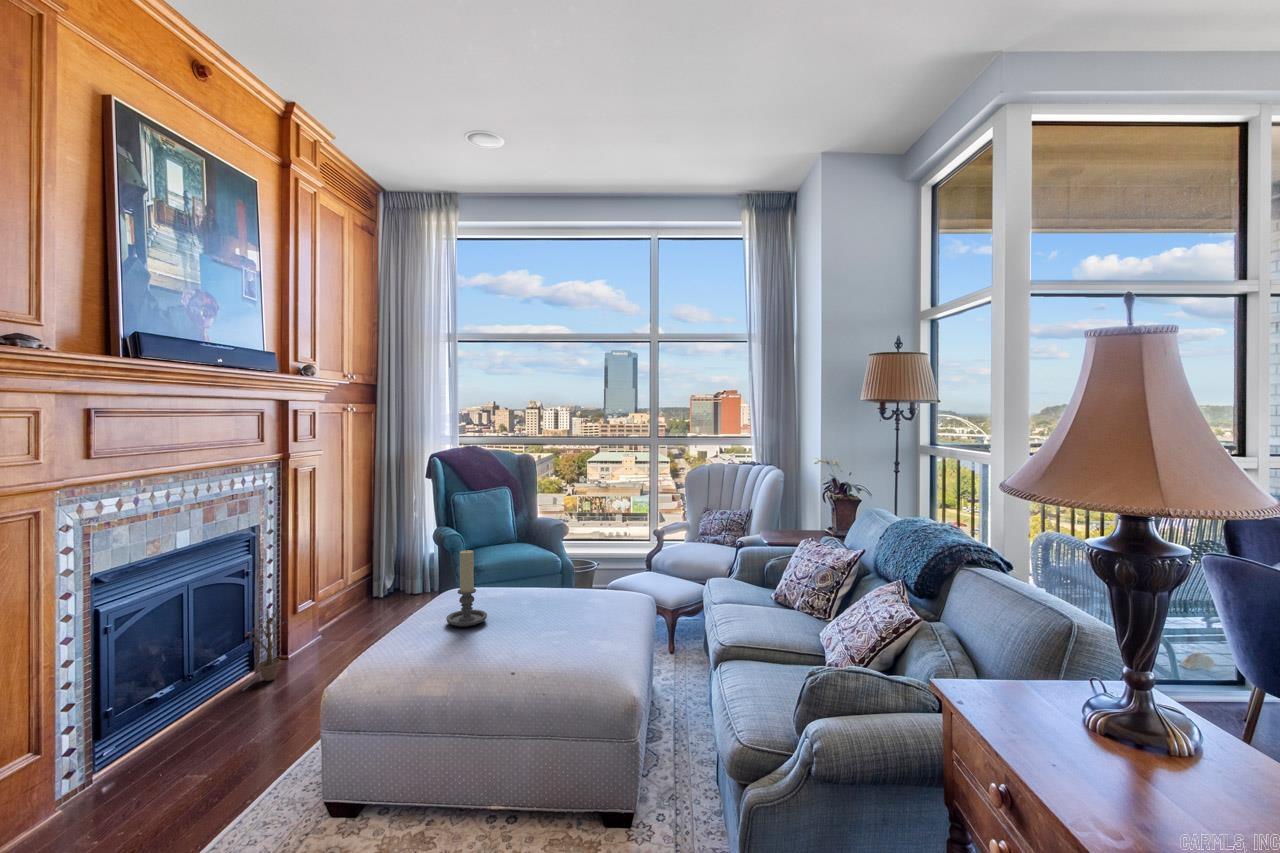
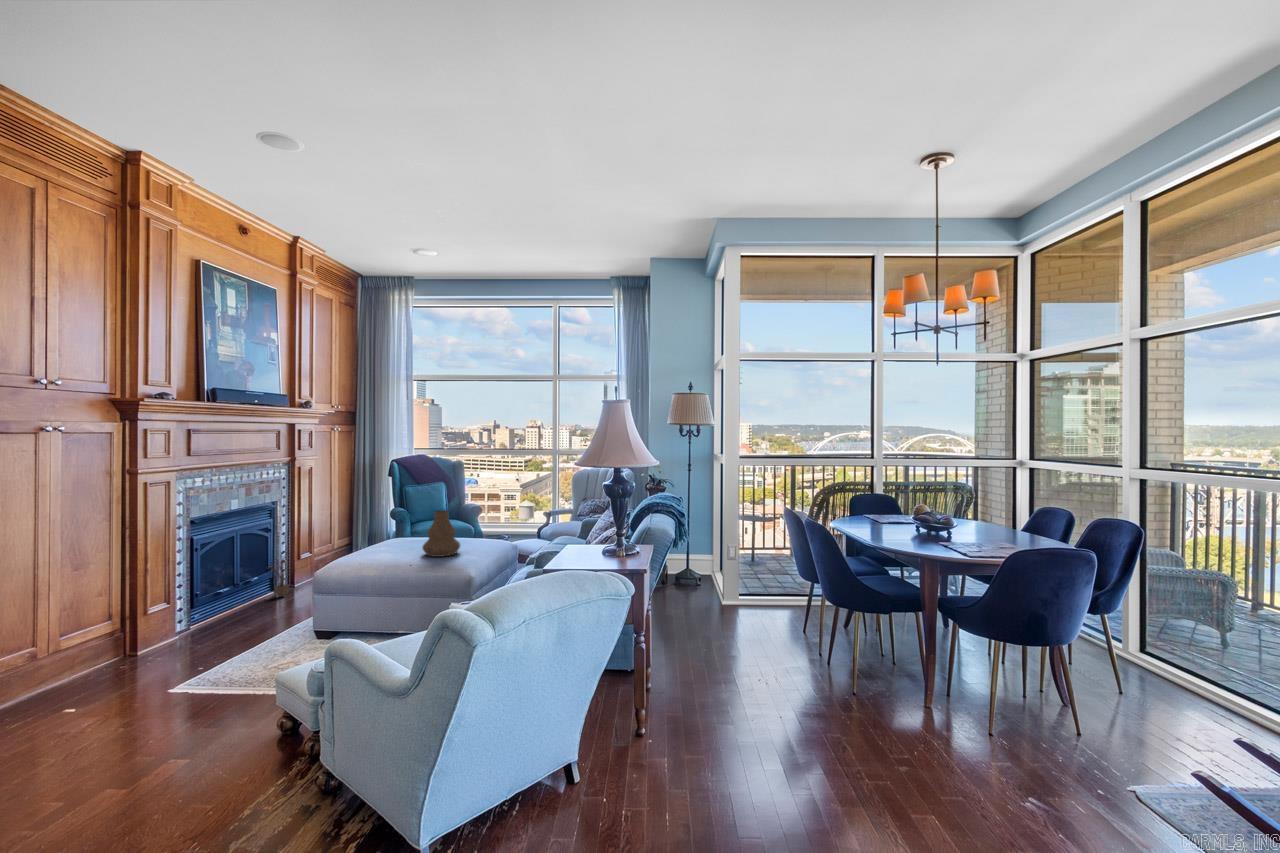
candle holder: present [446,550,487,627] -> none [383,507,407,550]
vase: none [523,558,590,649] -> present [422,510,460,557]

